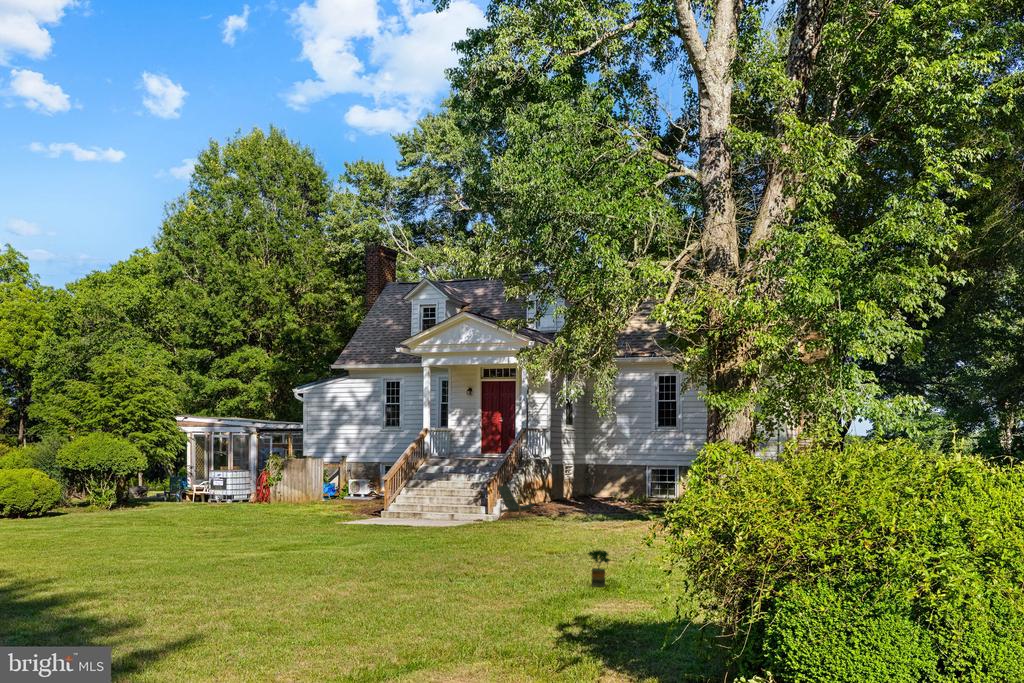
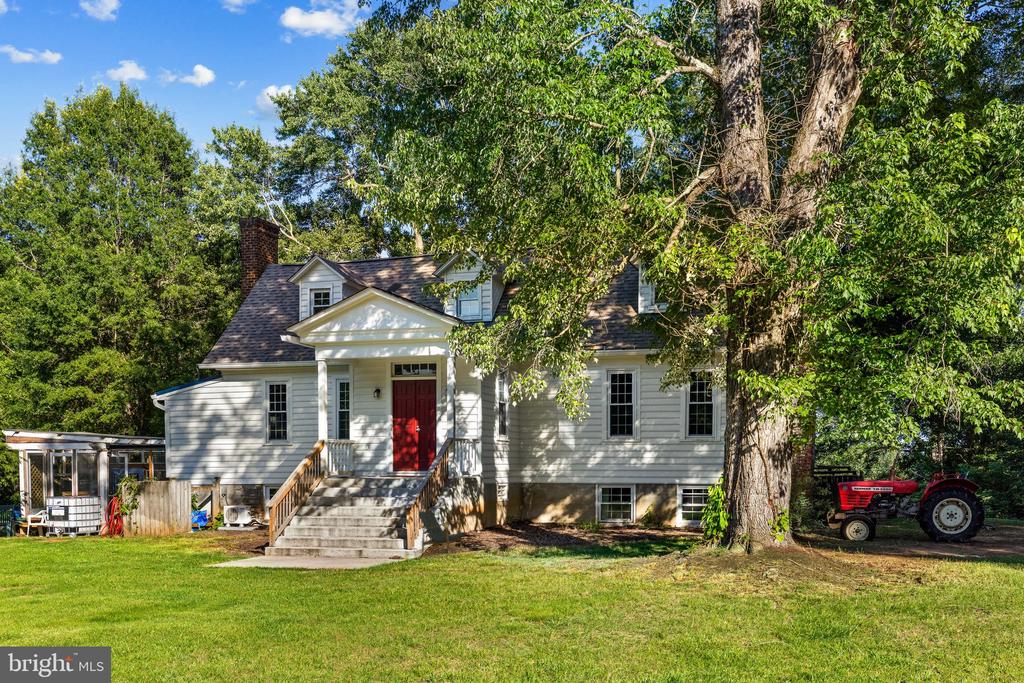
potted tree: present [588,550,610,587] -> none [576,612,612,668]

